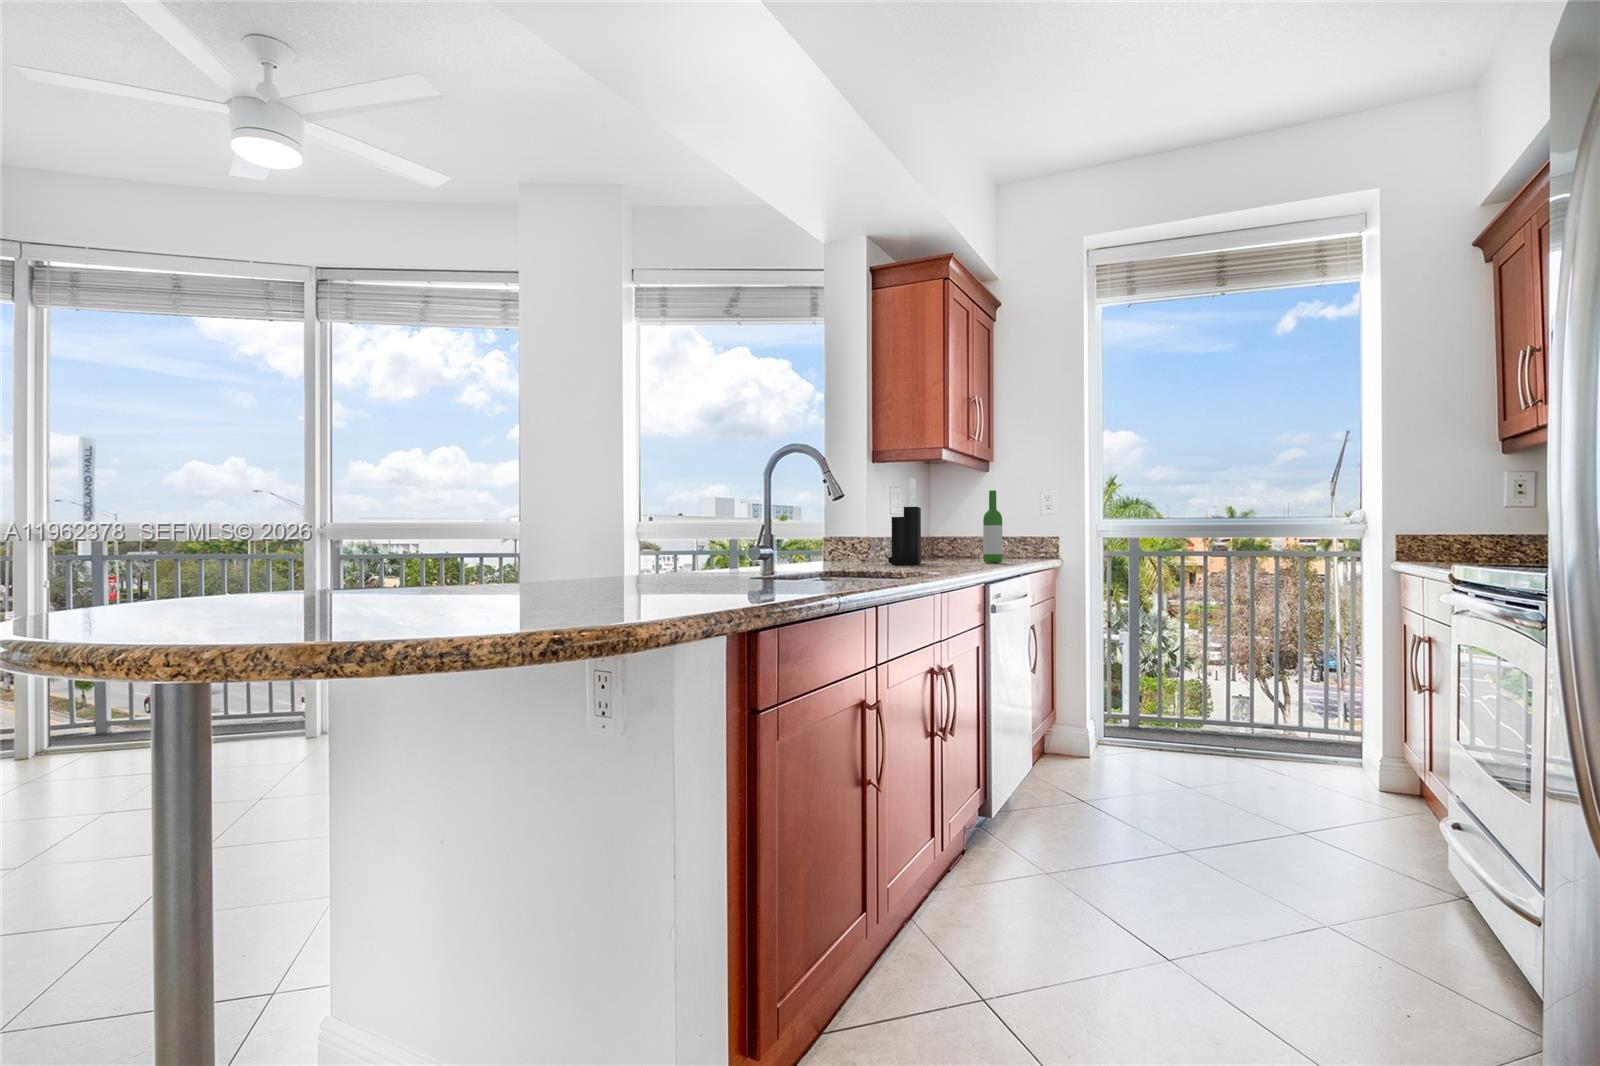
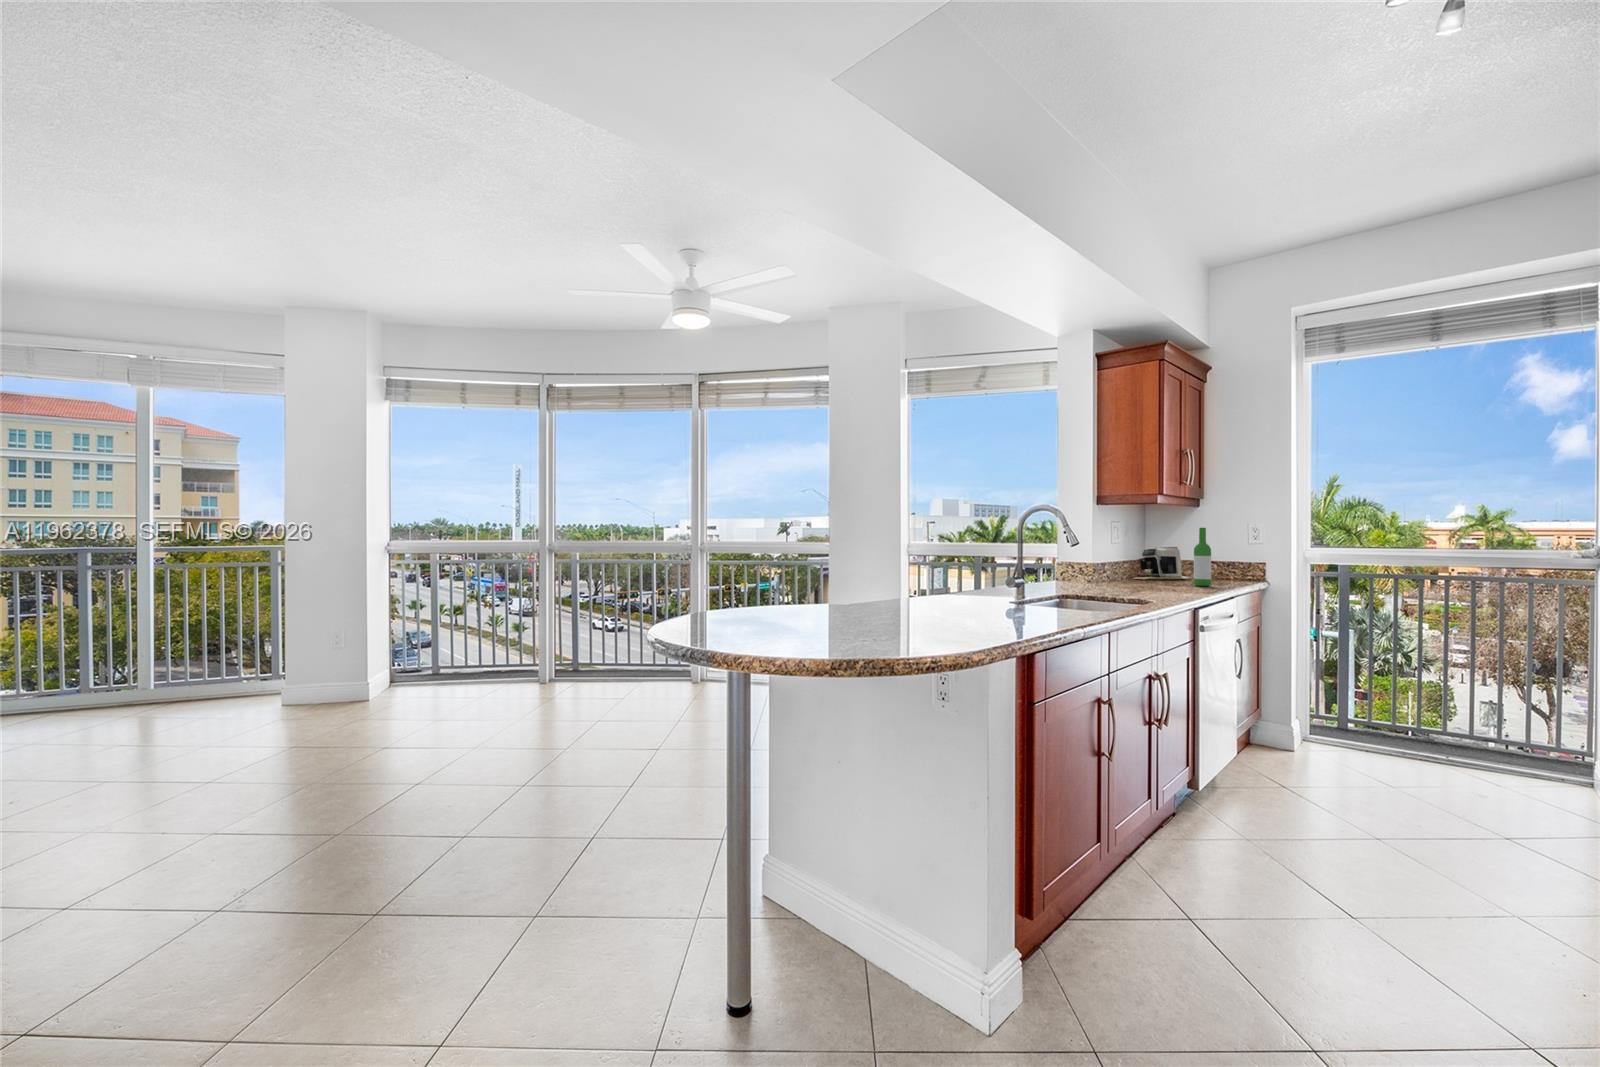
knife block: present [889,478,921,565] -> none [1110,518,1138,586]
coffee maker: none [915,521,983,561] -> present [1135,547,1192,580]

